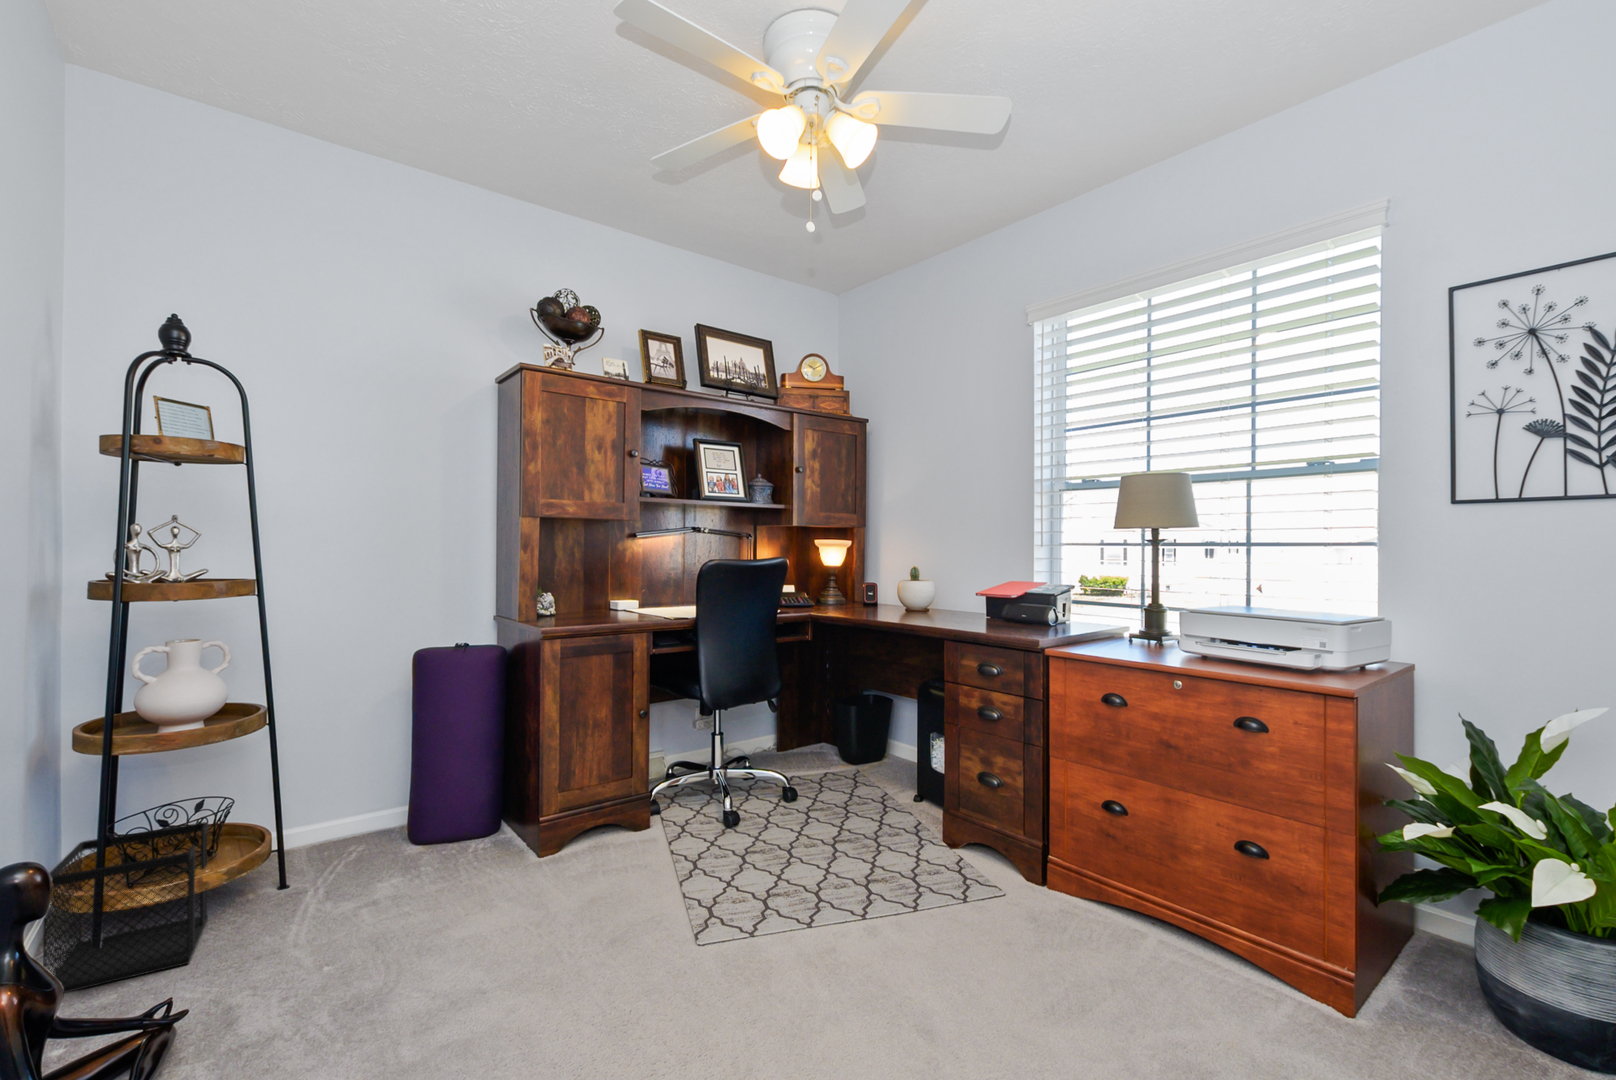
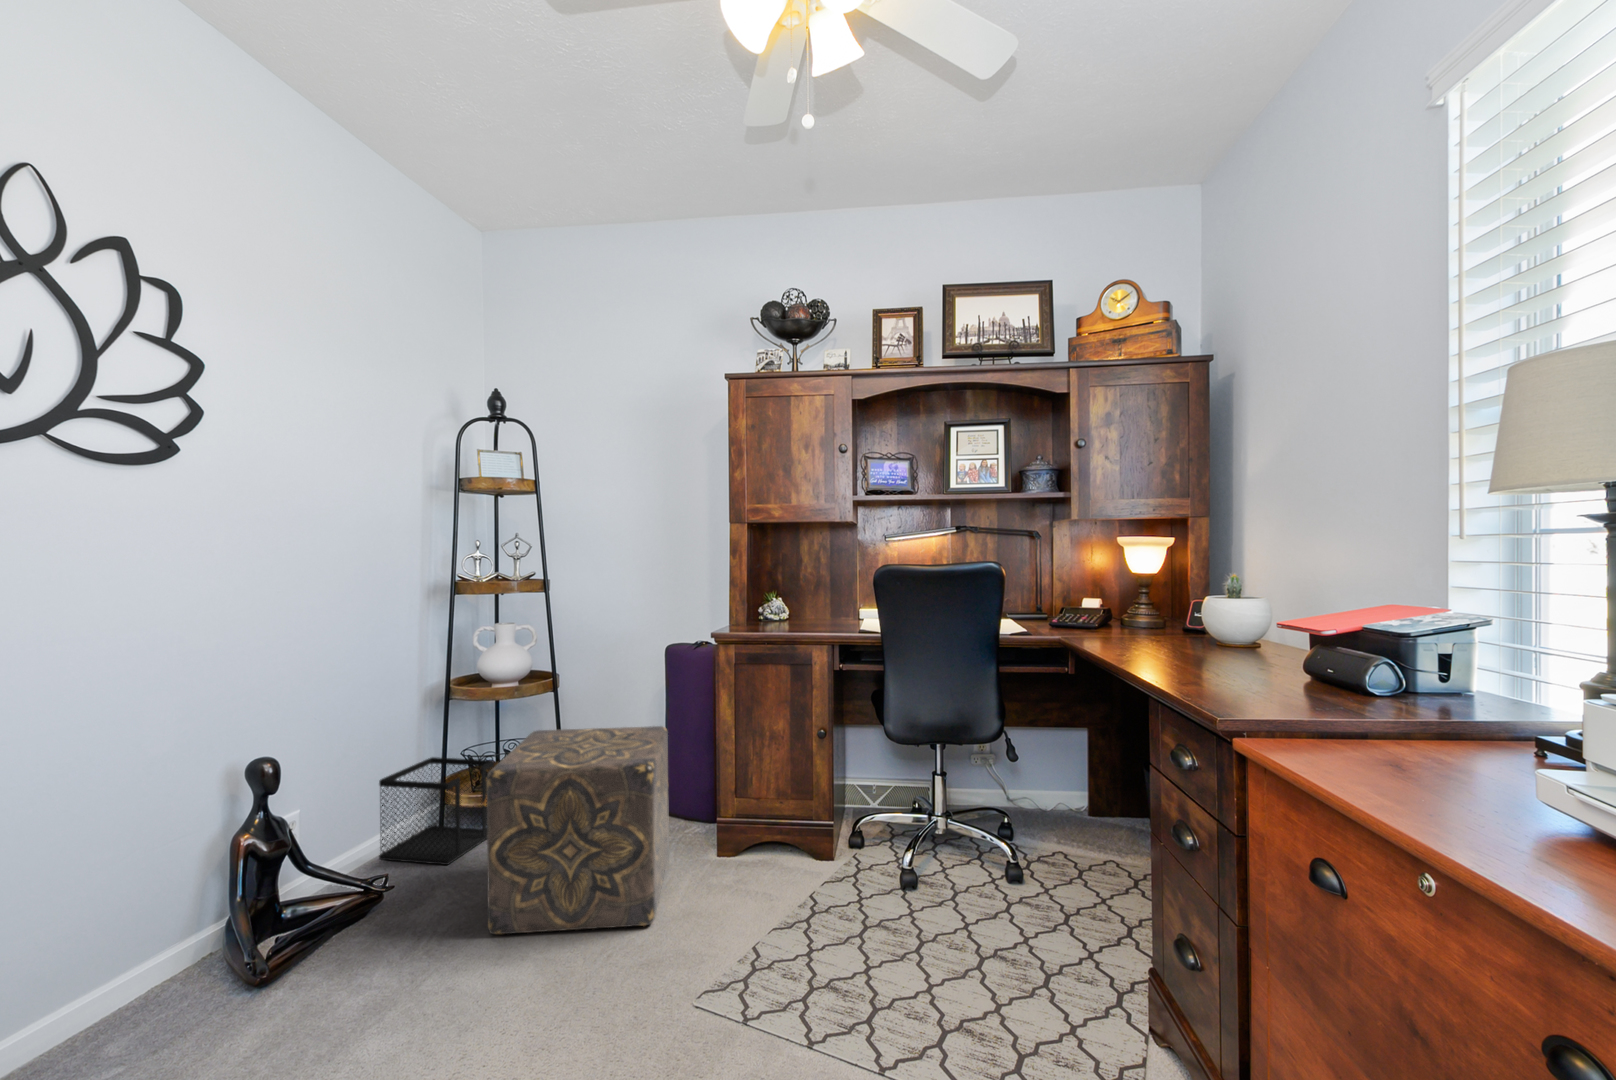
ottoman: none [326,730,558,982] -> present [487,726,669,934]

